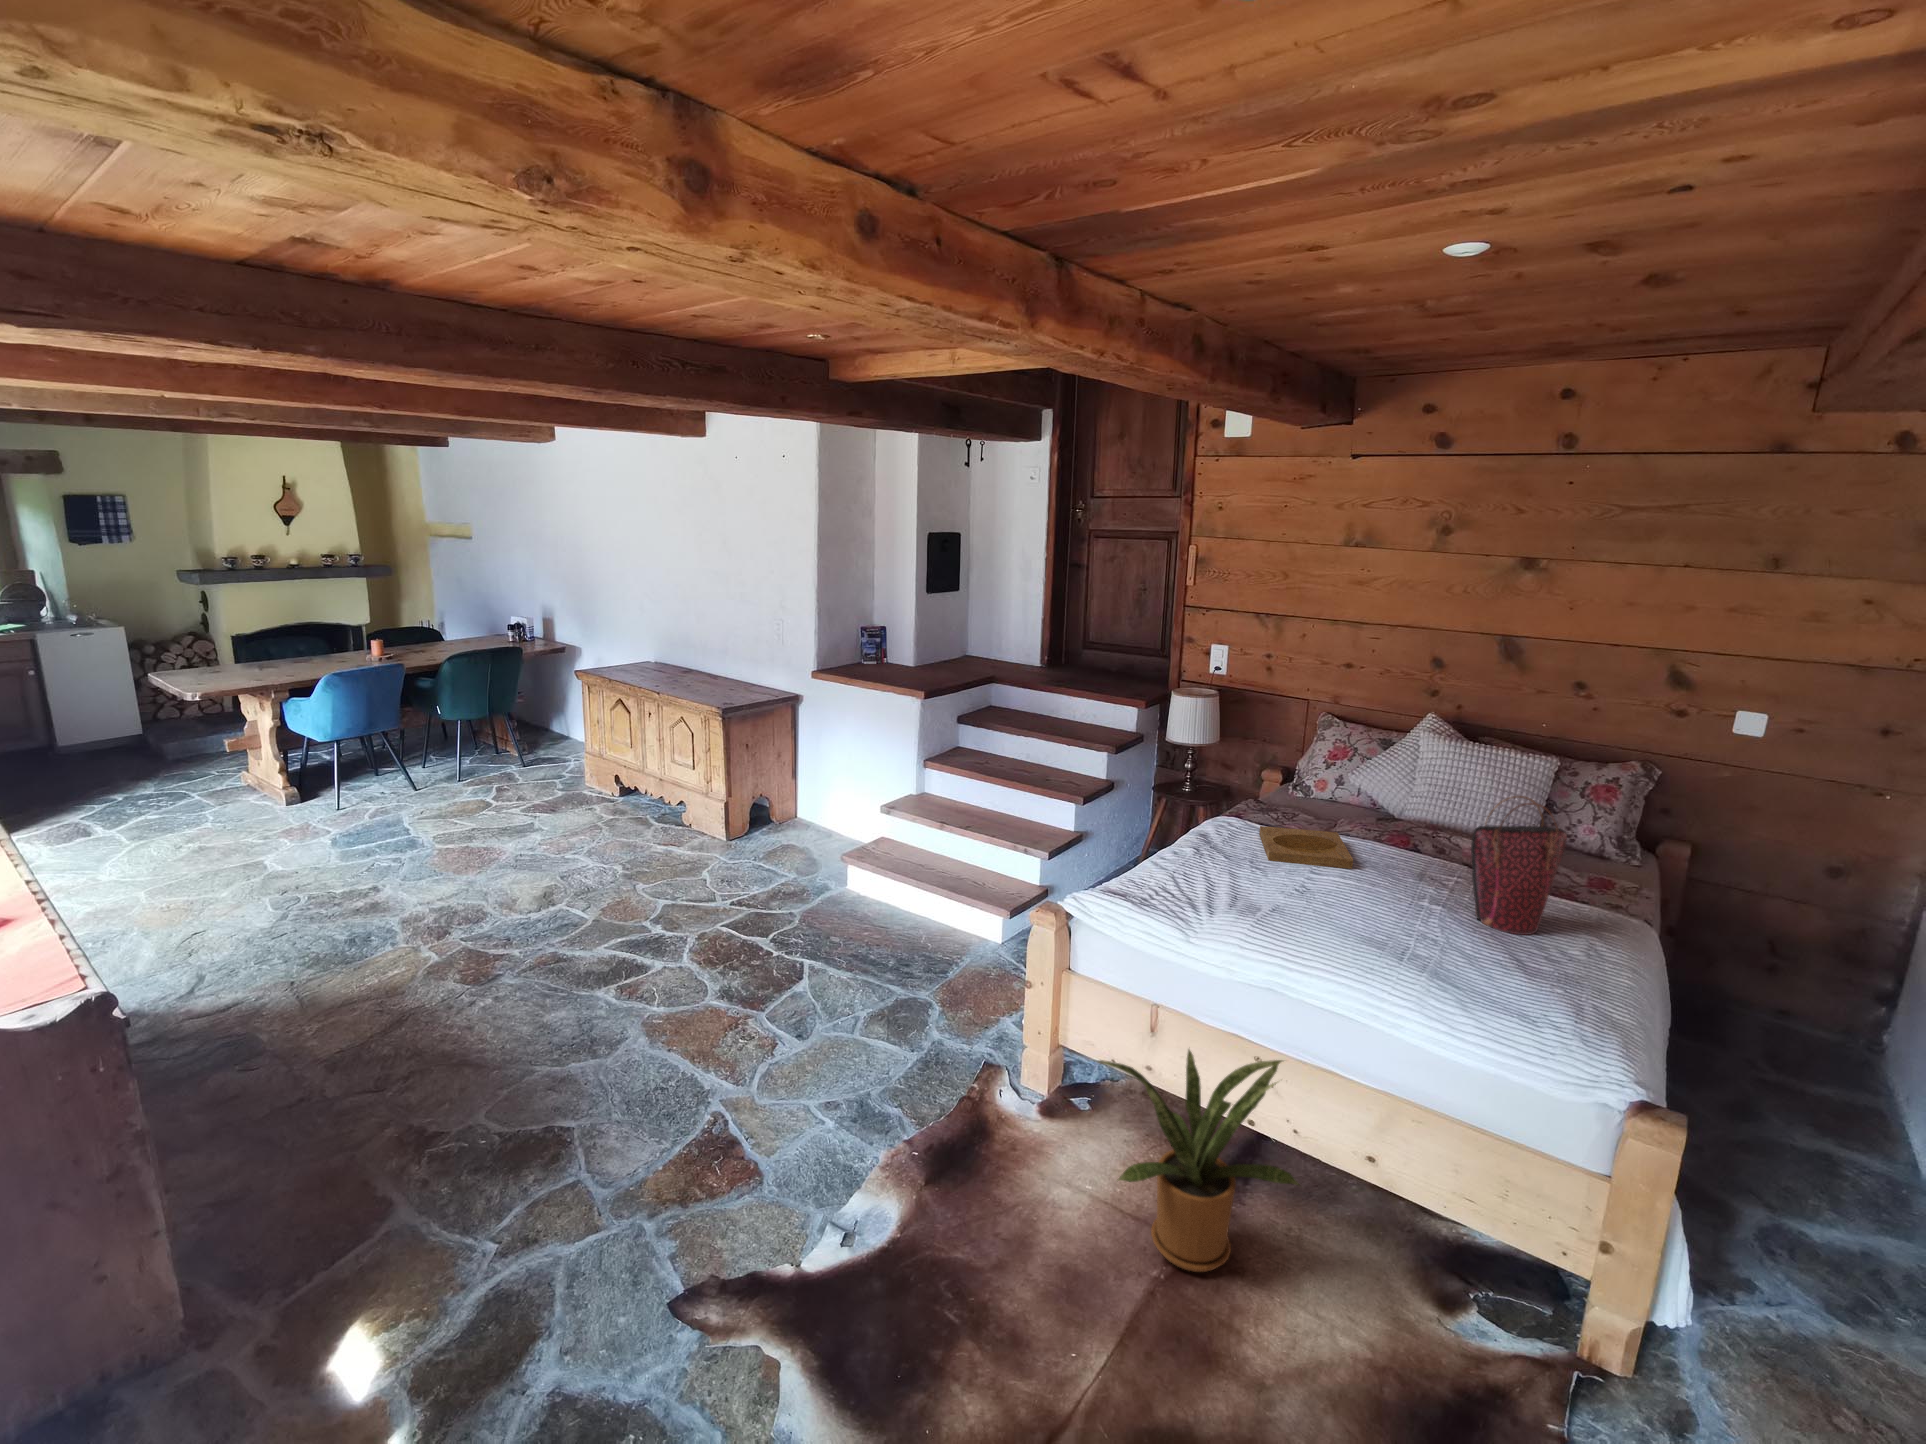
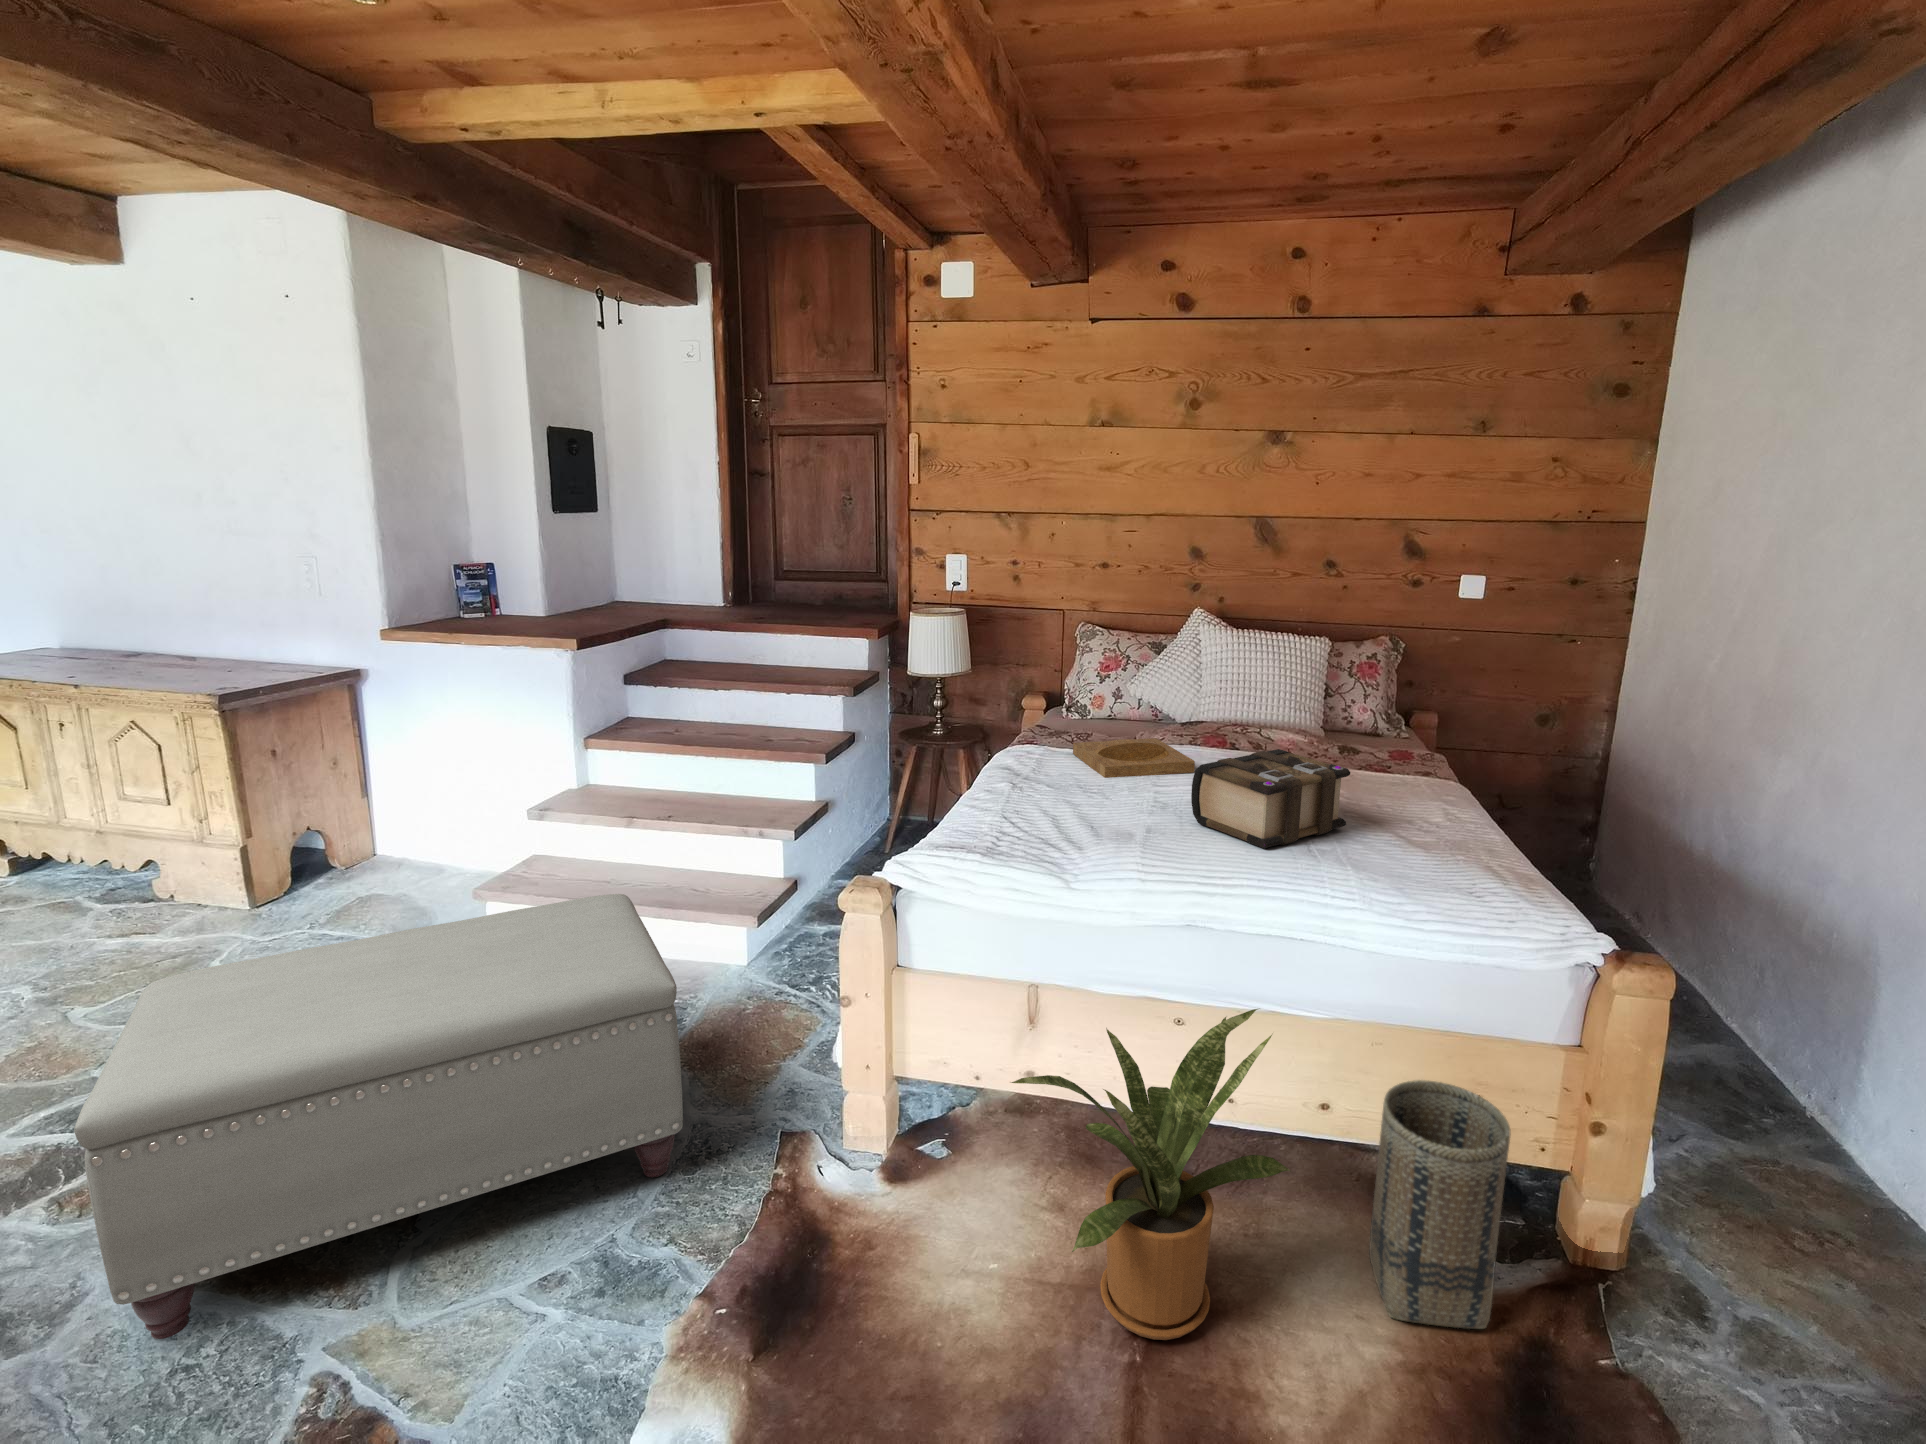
handbag: present [1471,796,1567,935] -> none [1344,651,1425,807]
book: none [1307,866,1446,945] -> present [1191,749,1350,848]
ottoman: none [631,879,924,1071] -> present [74,894,683,1339]
basket: none [1368,1152,1485,1359] -> present [1369,1080,1511,1329]

